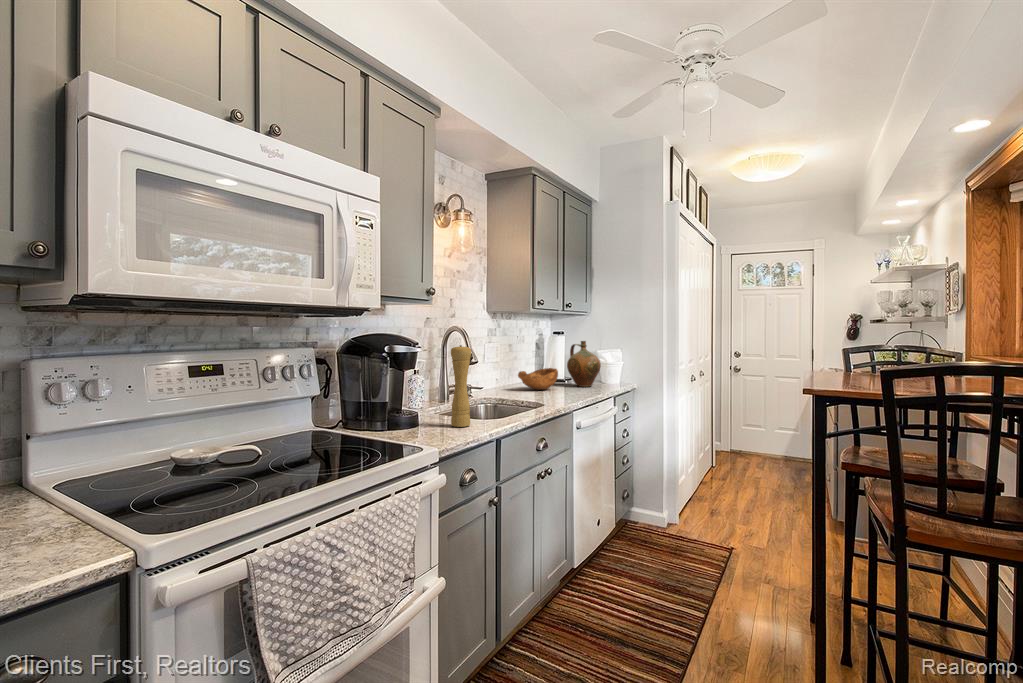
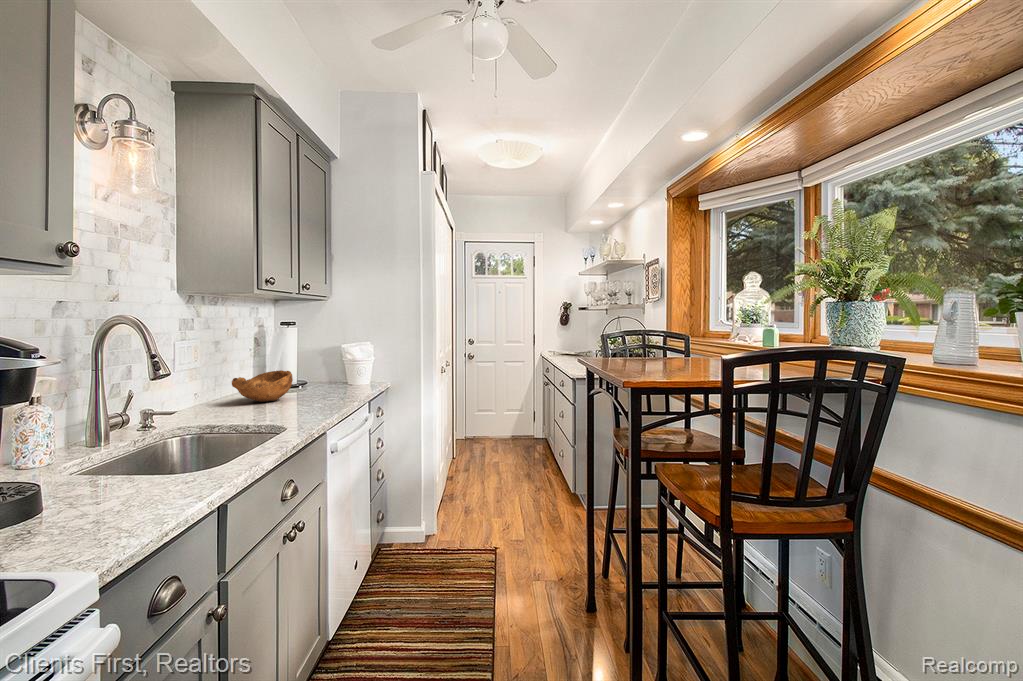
ceramic jug: present [567,341,601,387] -> none [302,333,347,392]
pepper mill: present [451,345,471,427] -> none [119,353,166,502]

